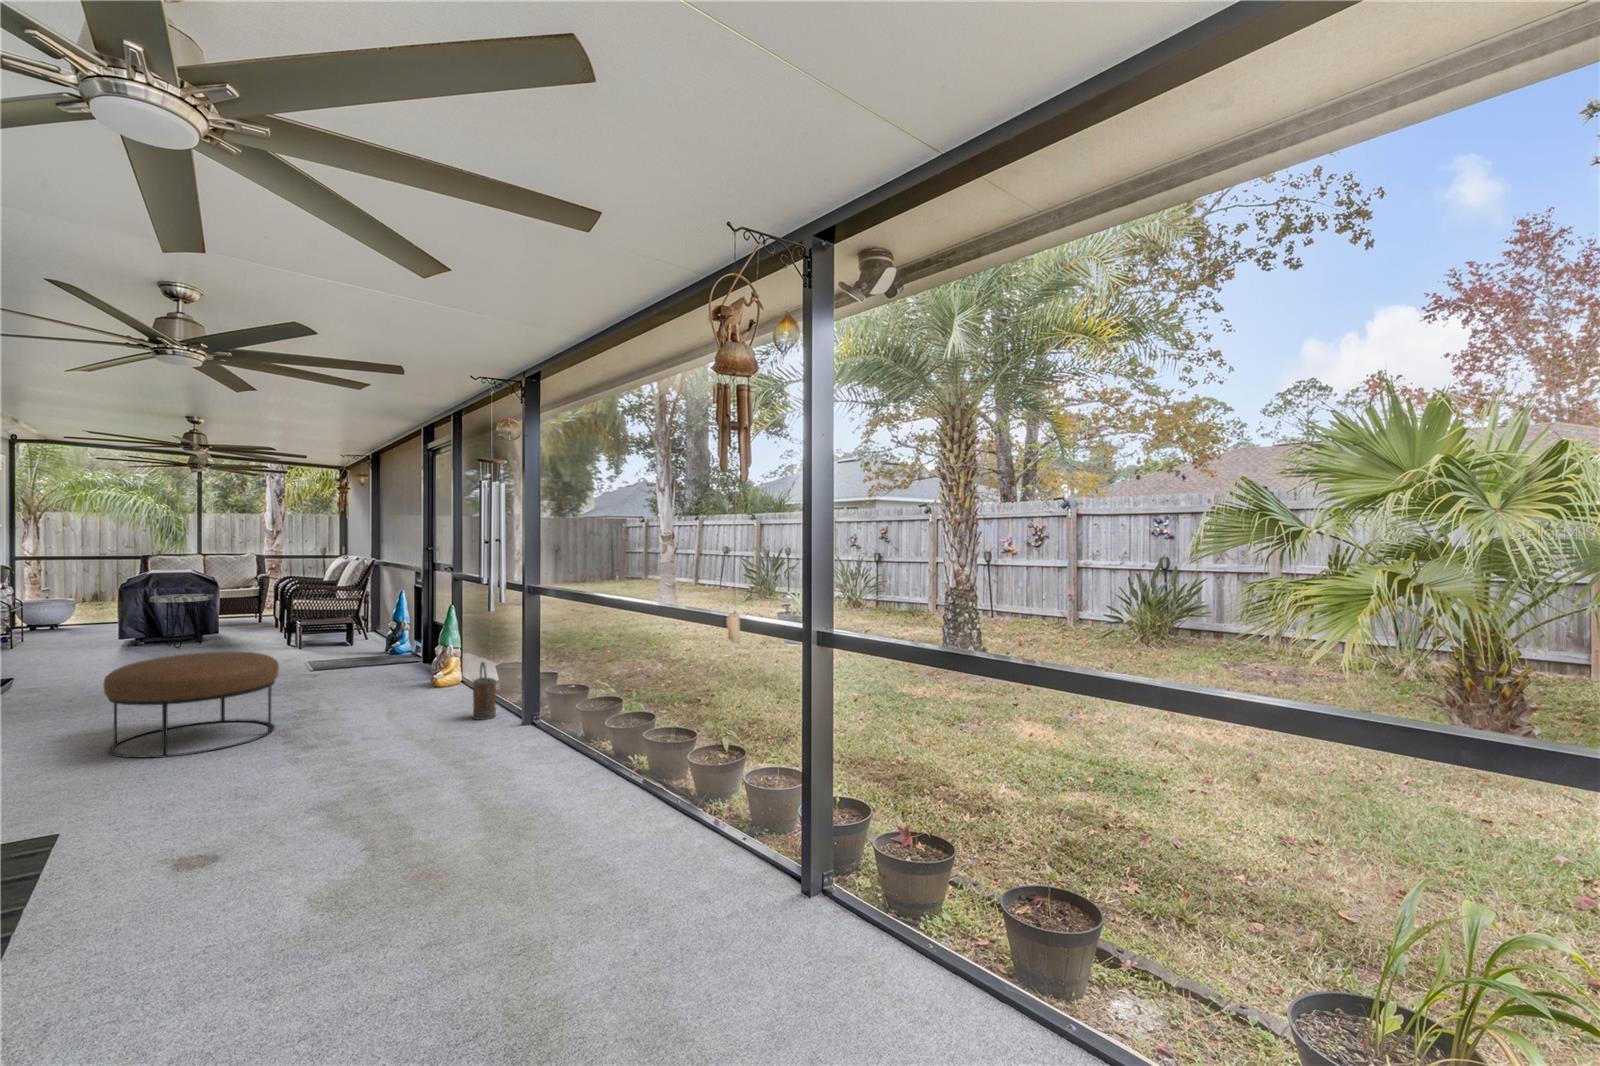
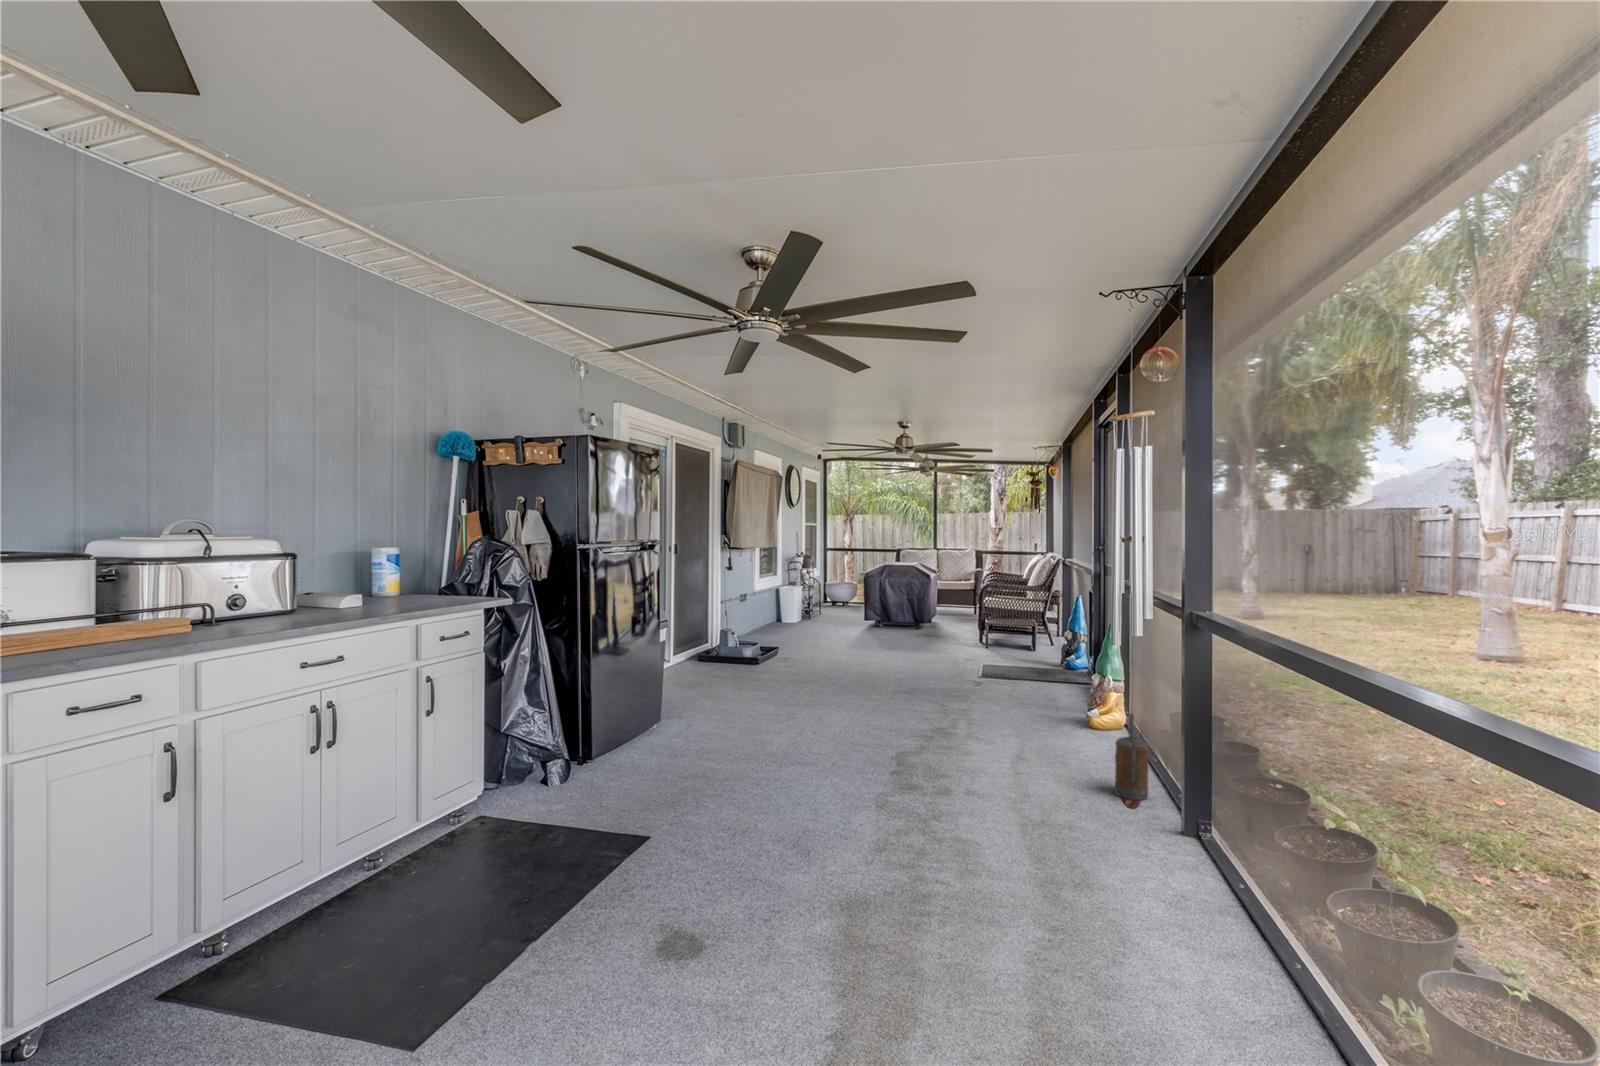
side table: present [150,594,214,648] -> none [883,584,928,633]
ottoman: present [104,652,279,758] -> none [772,648,909,757]

